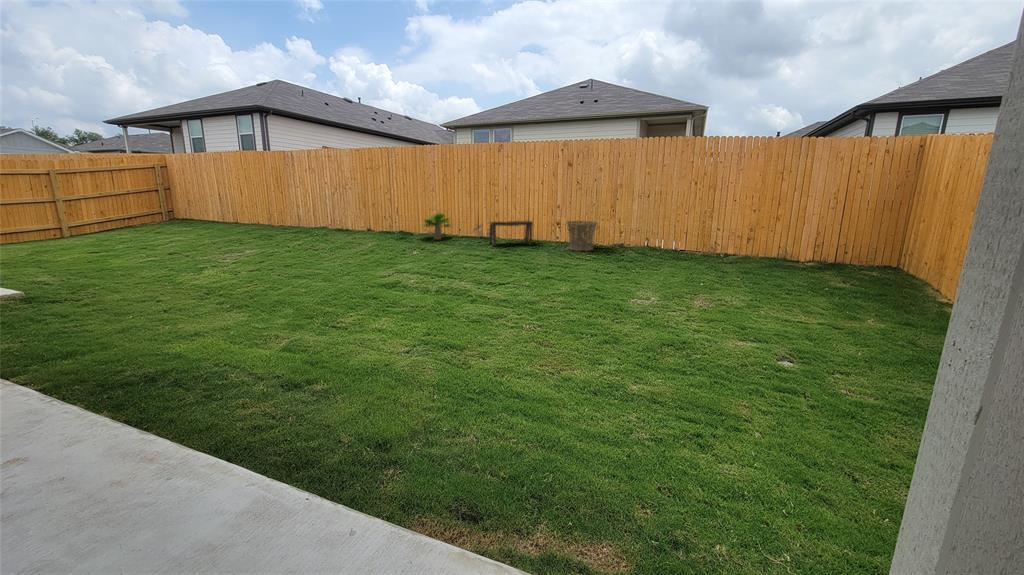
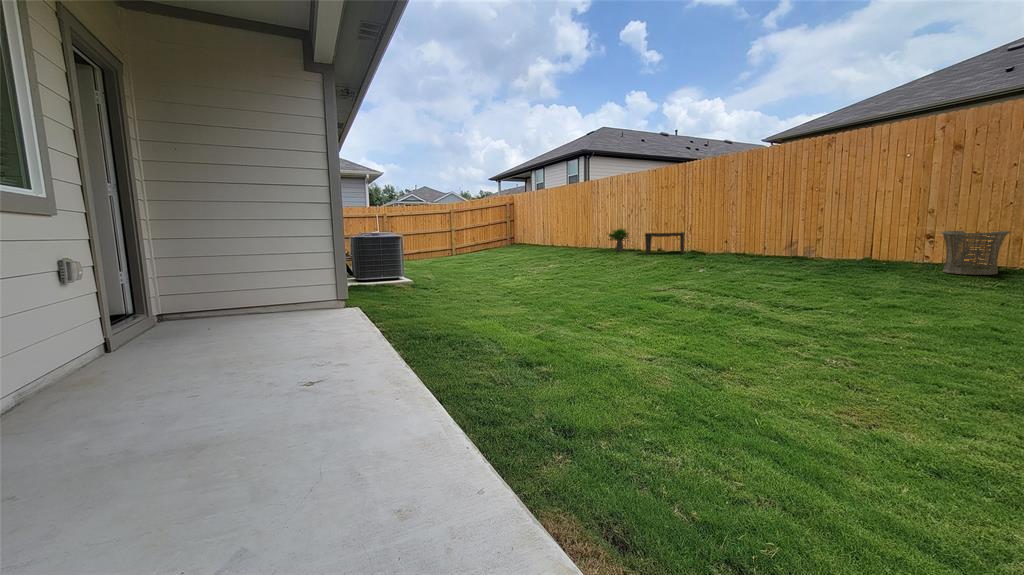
potted plant: present [424,213,450,239] -> present [608,229,628,251]
bench: present [489,221,533,246] -> present [645,232,685,255]

